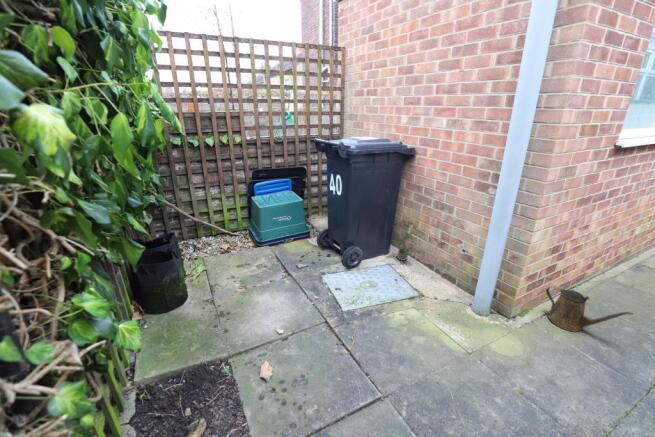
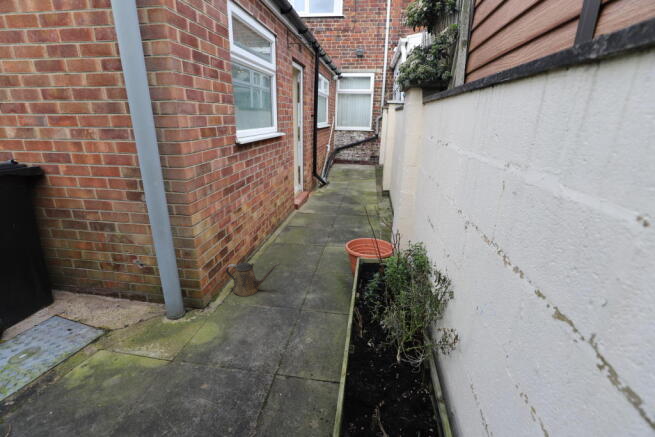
potted plant: present [393,221,416,260] -> none [53,253,89,303]

